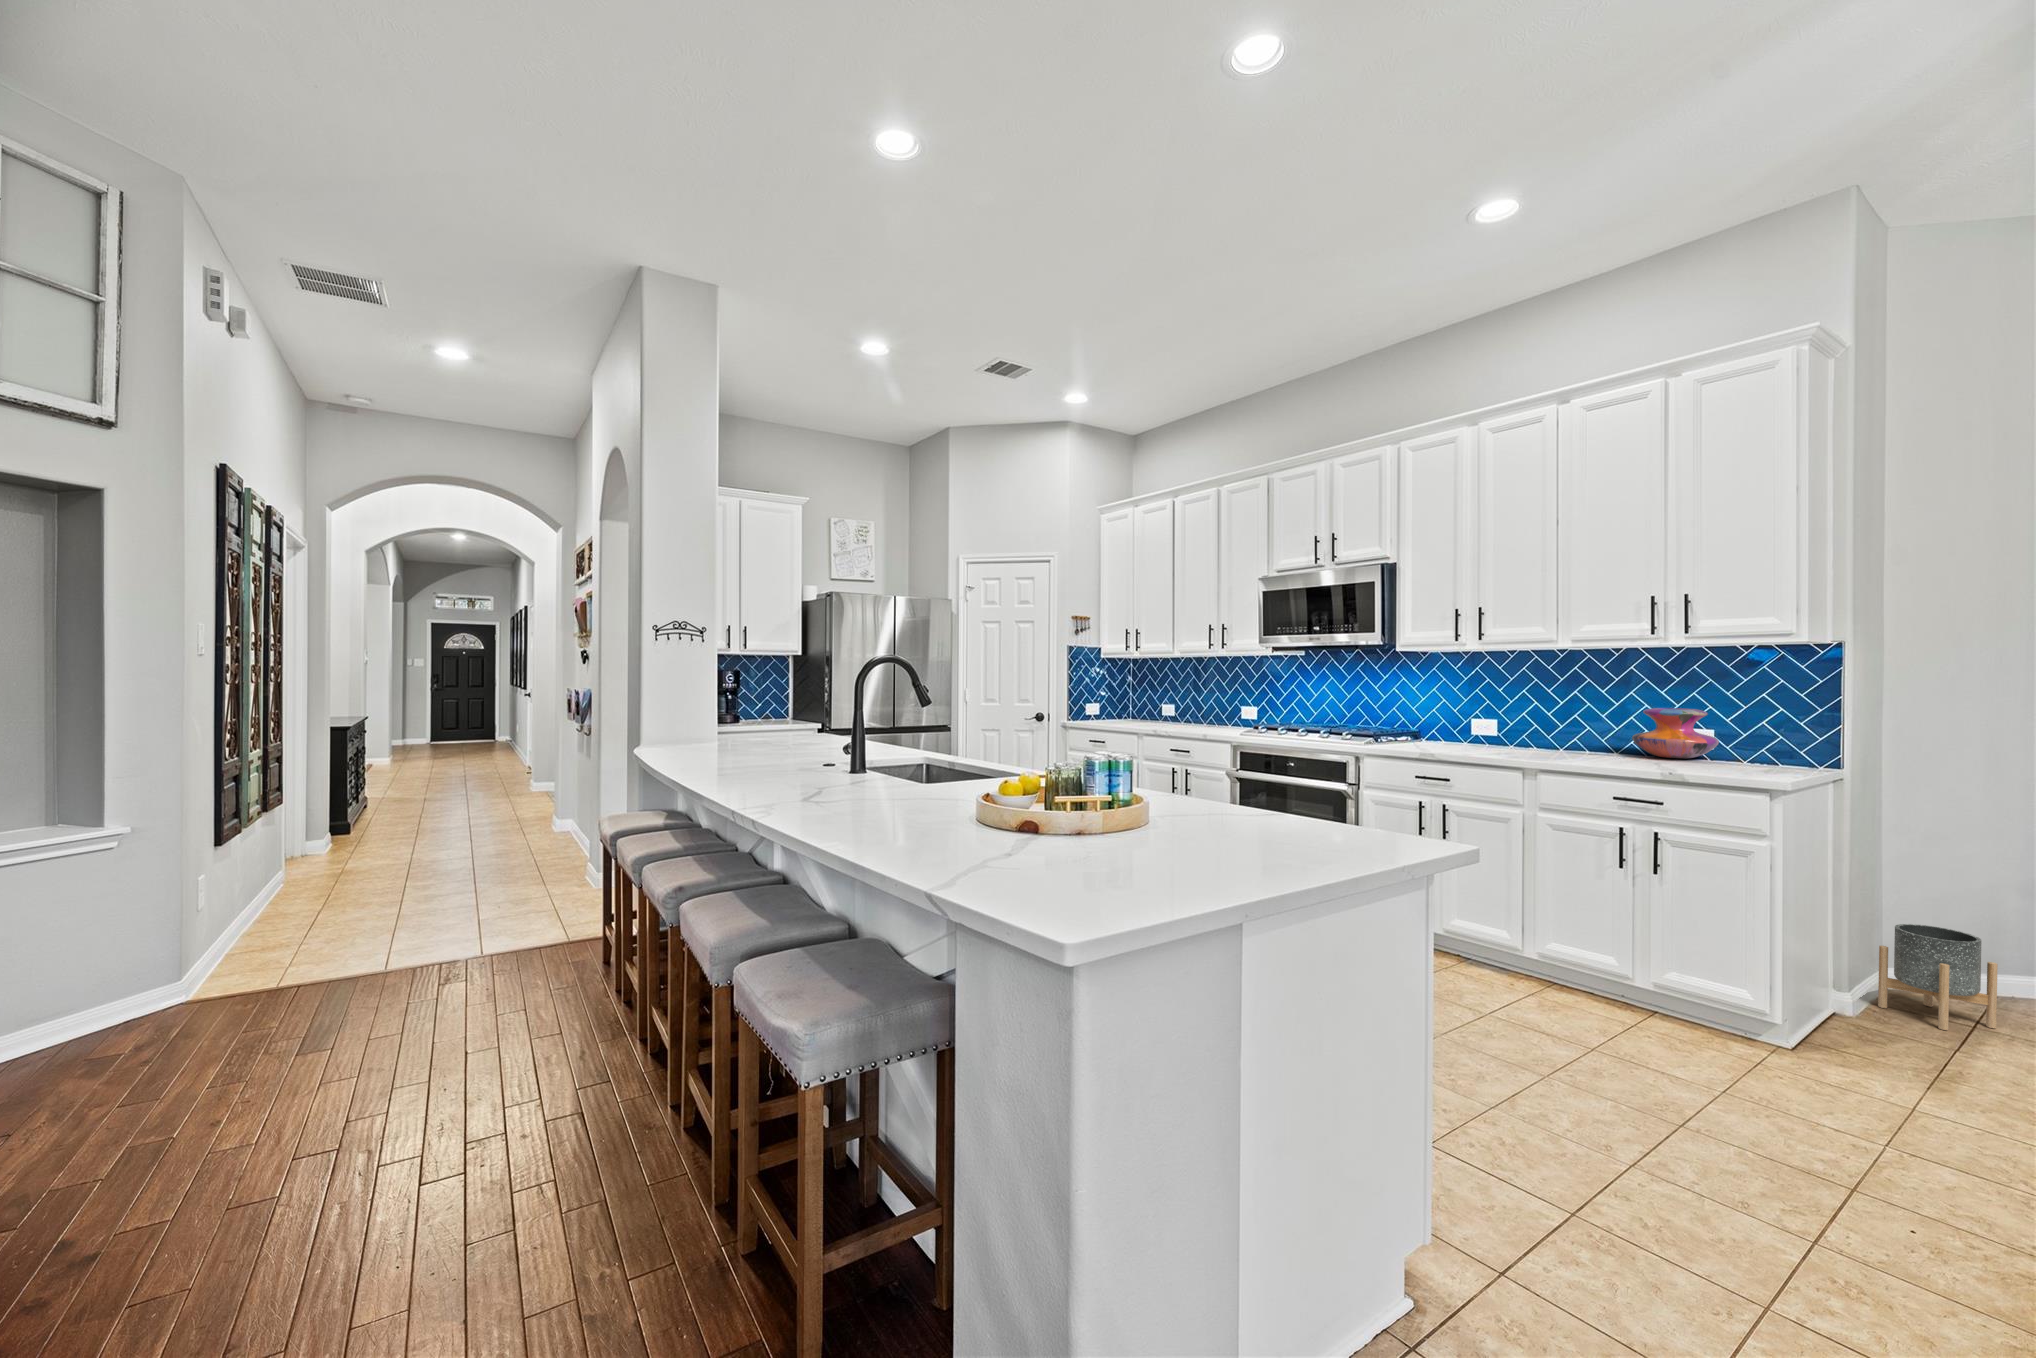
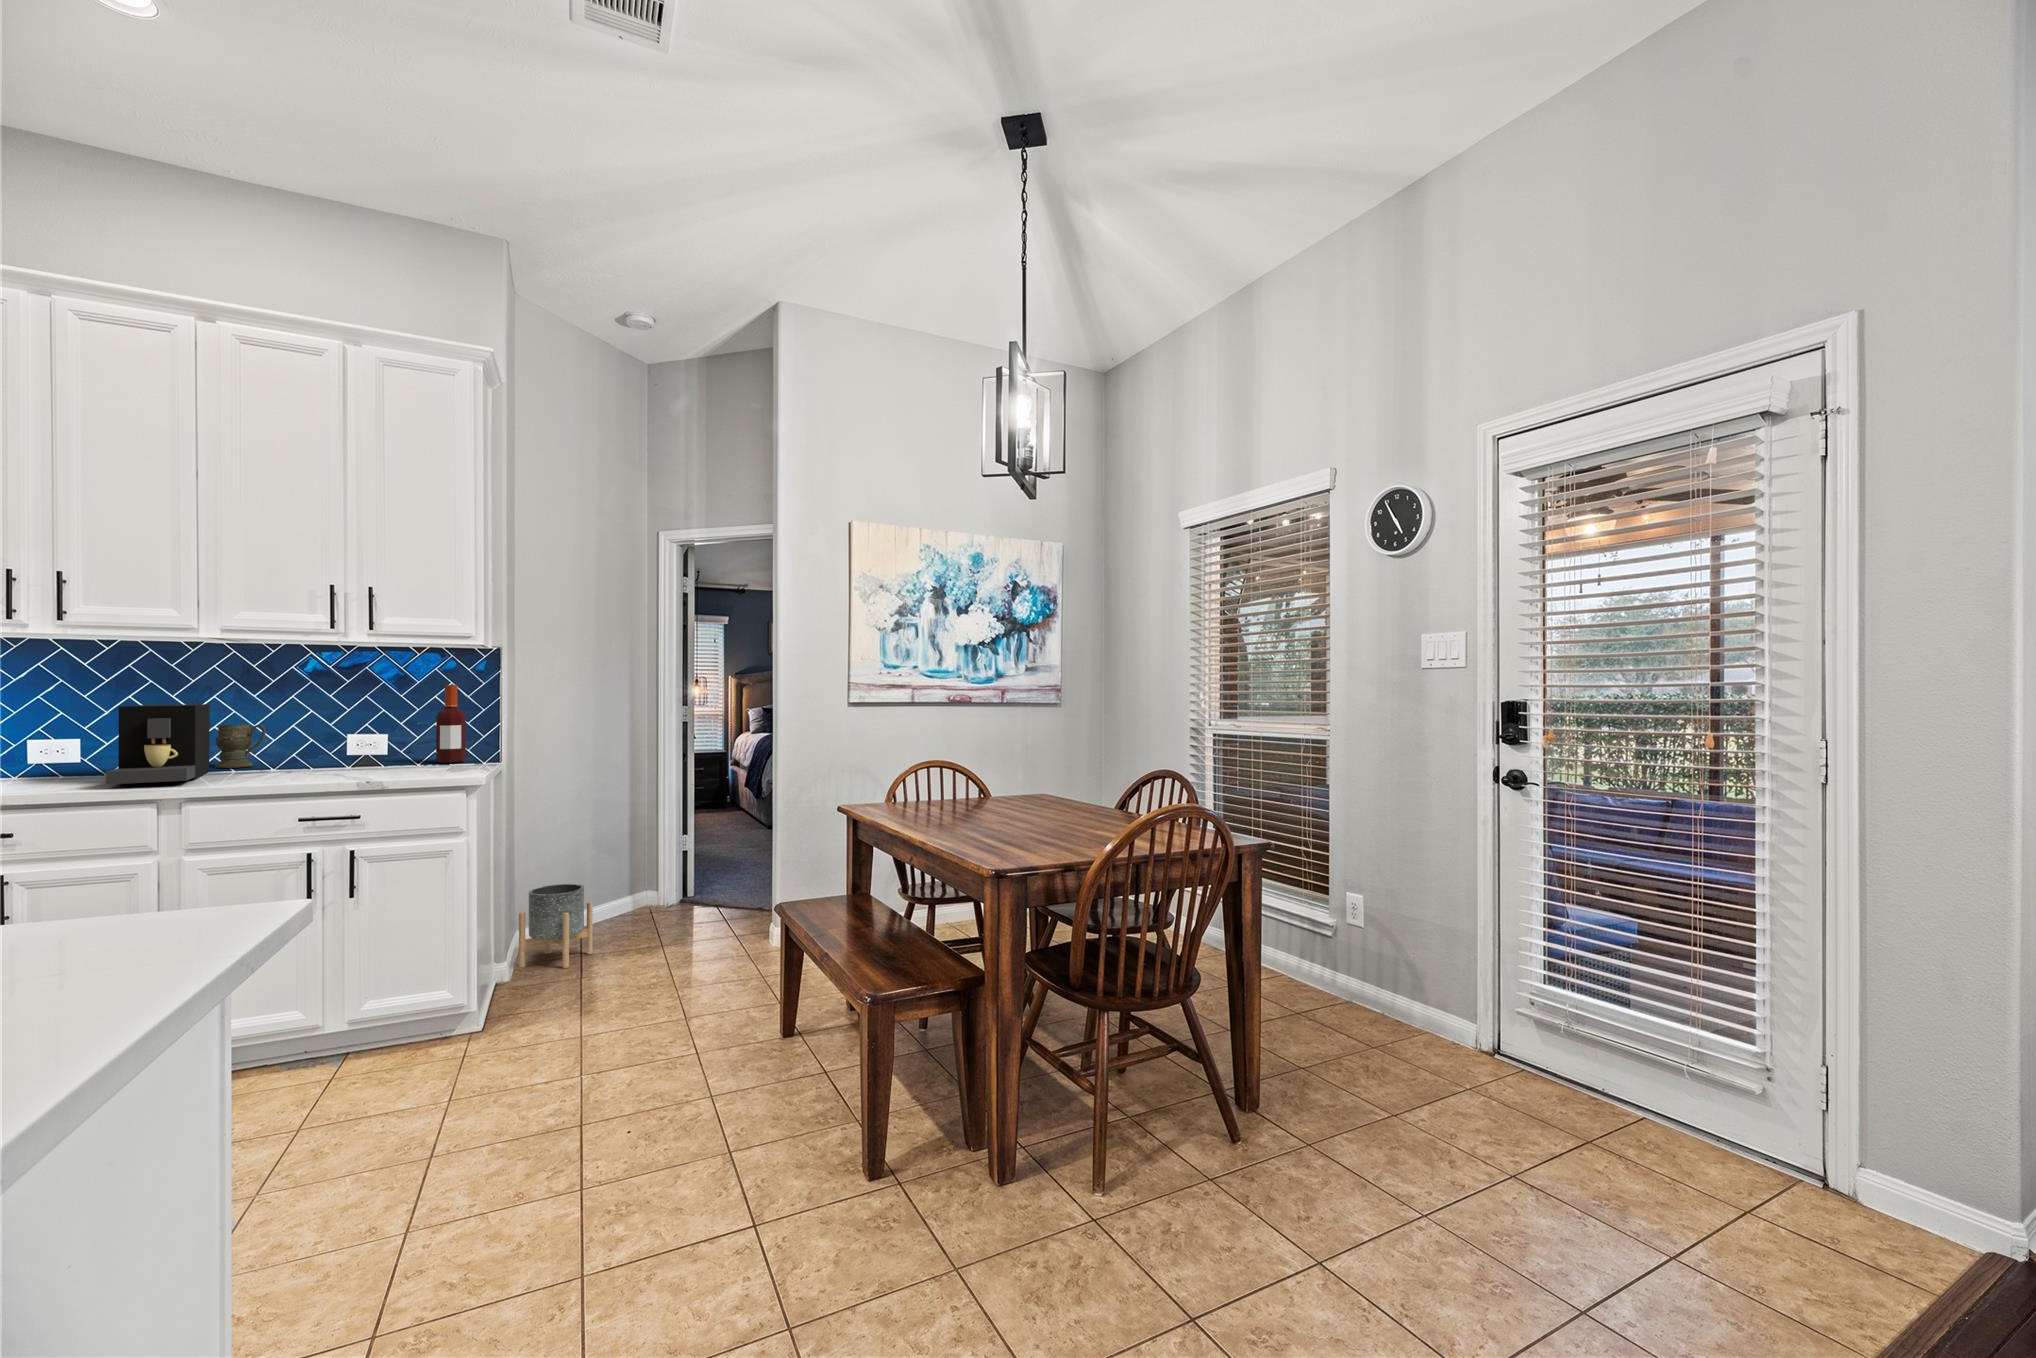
bottle: none [1762,687,1796,766] -> present [436,685,466,763]
coffee maker: none [1492,696,1566,755] -> present [106,704,210,784]
decorative vase: present [1632,708,1719,759] -> none [300,712,395,767]
mug: none [1572,713,1608,749] -> present [215,724,265,768]

